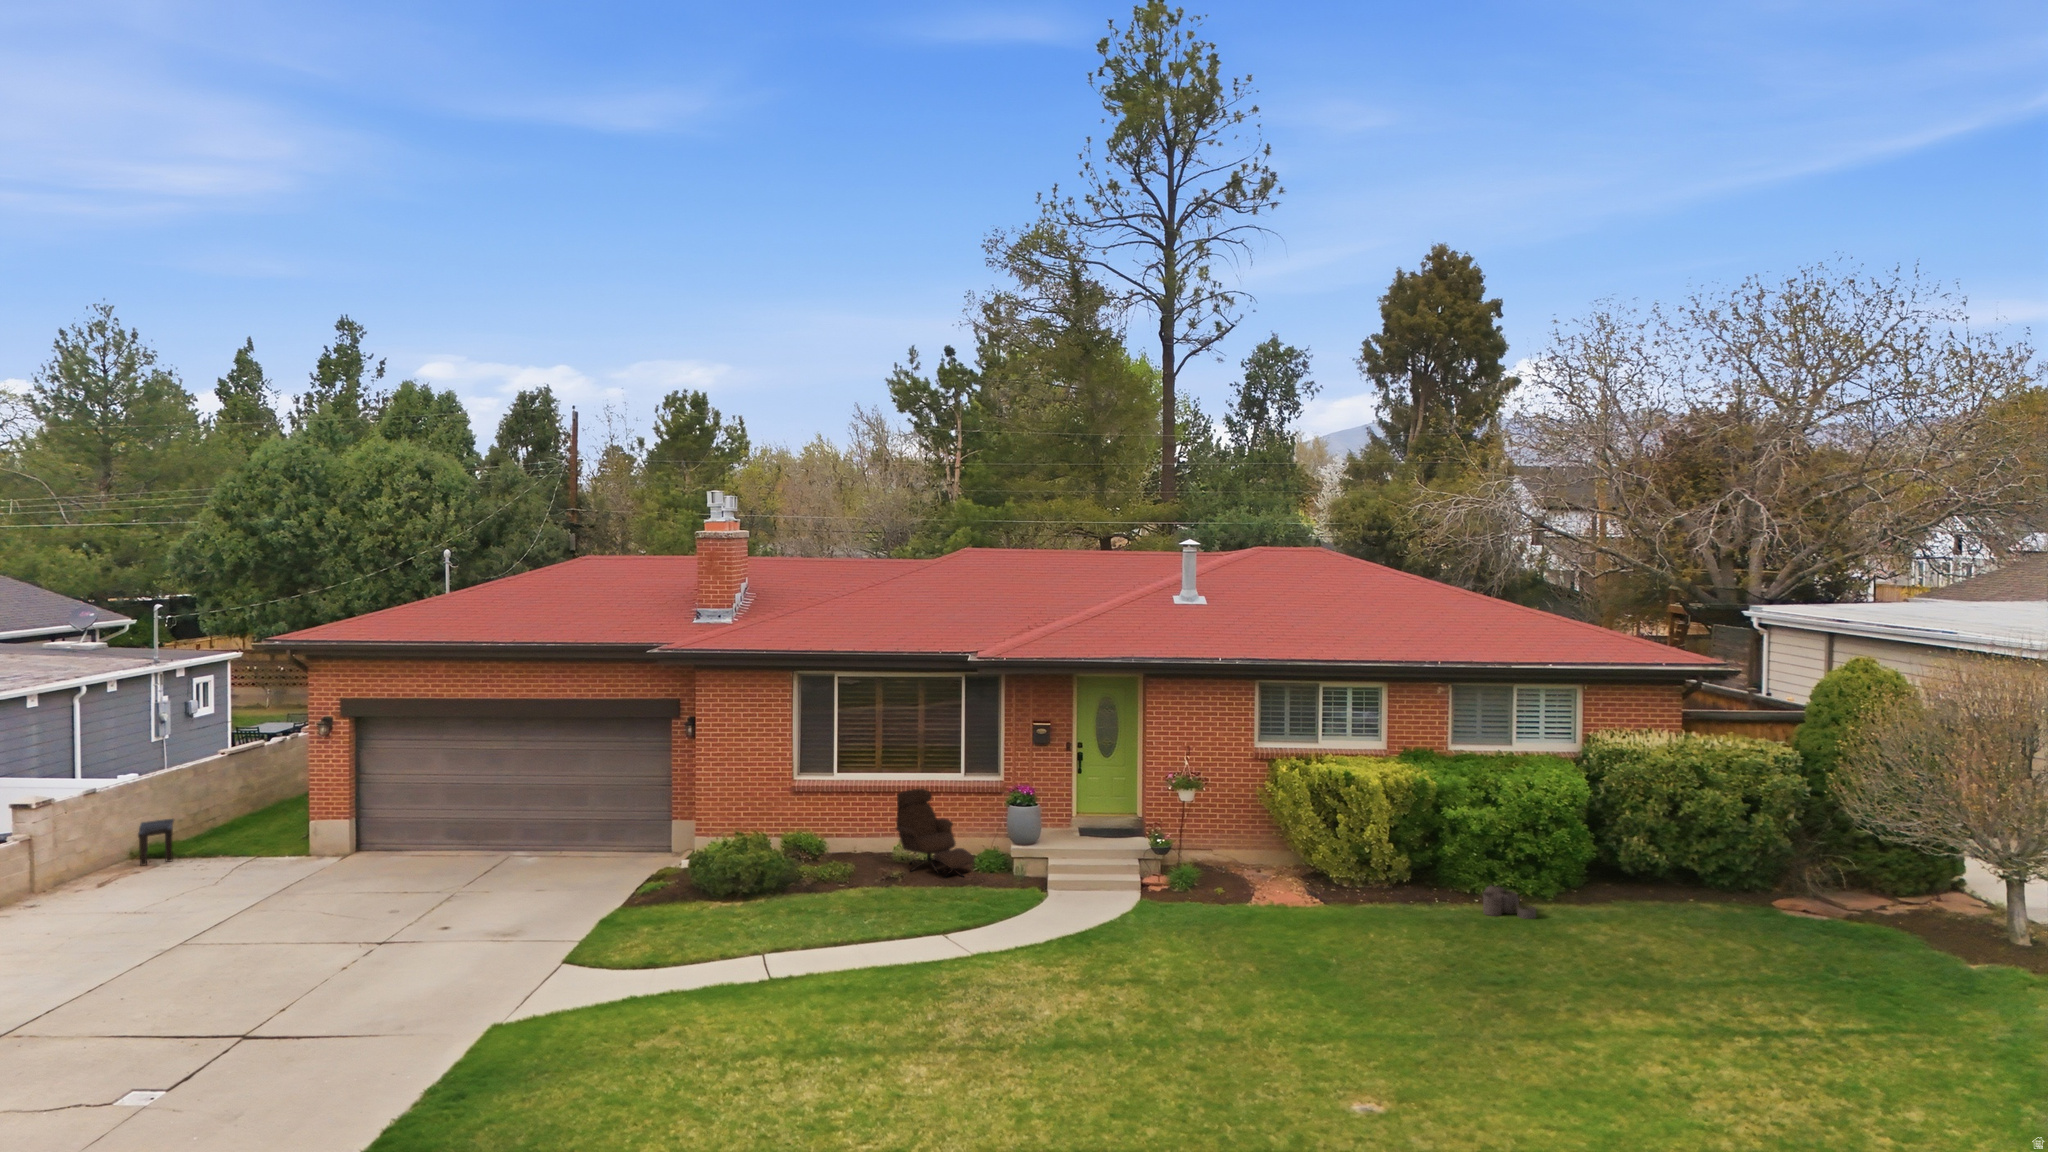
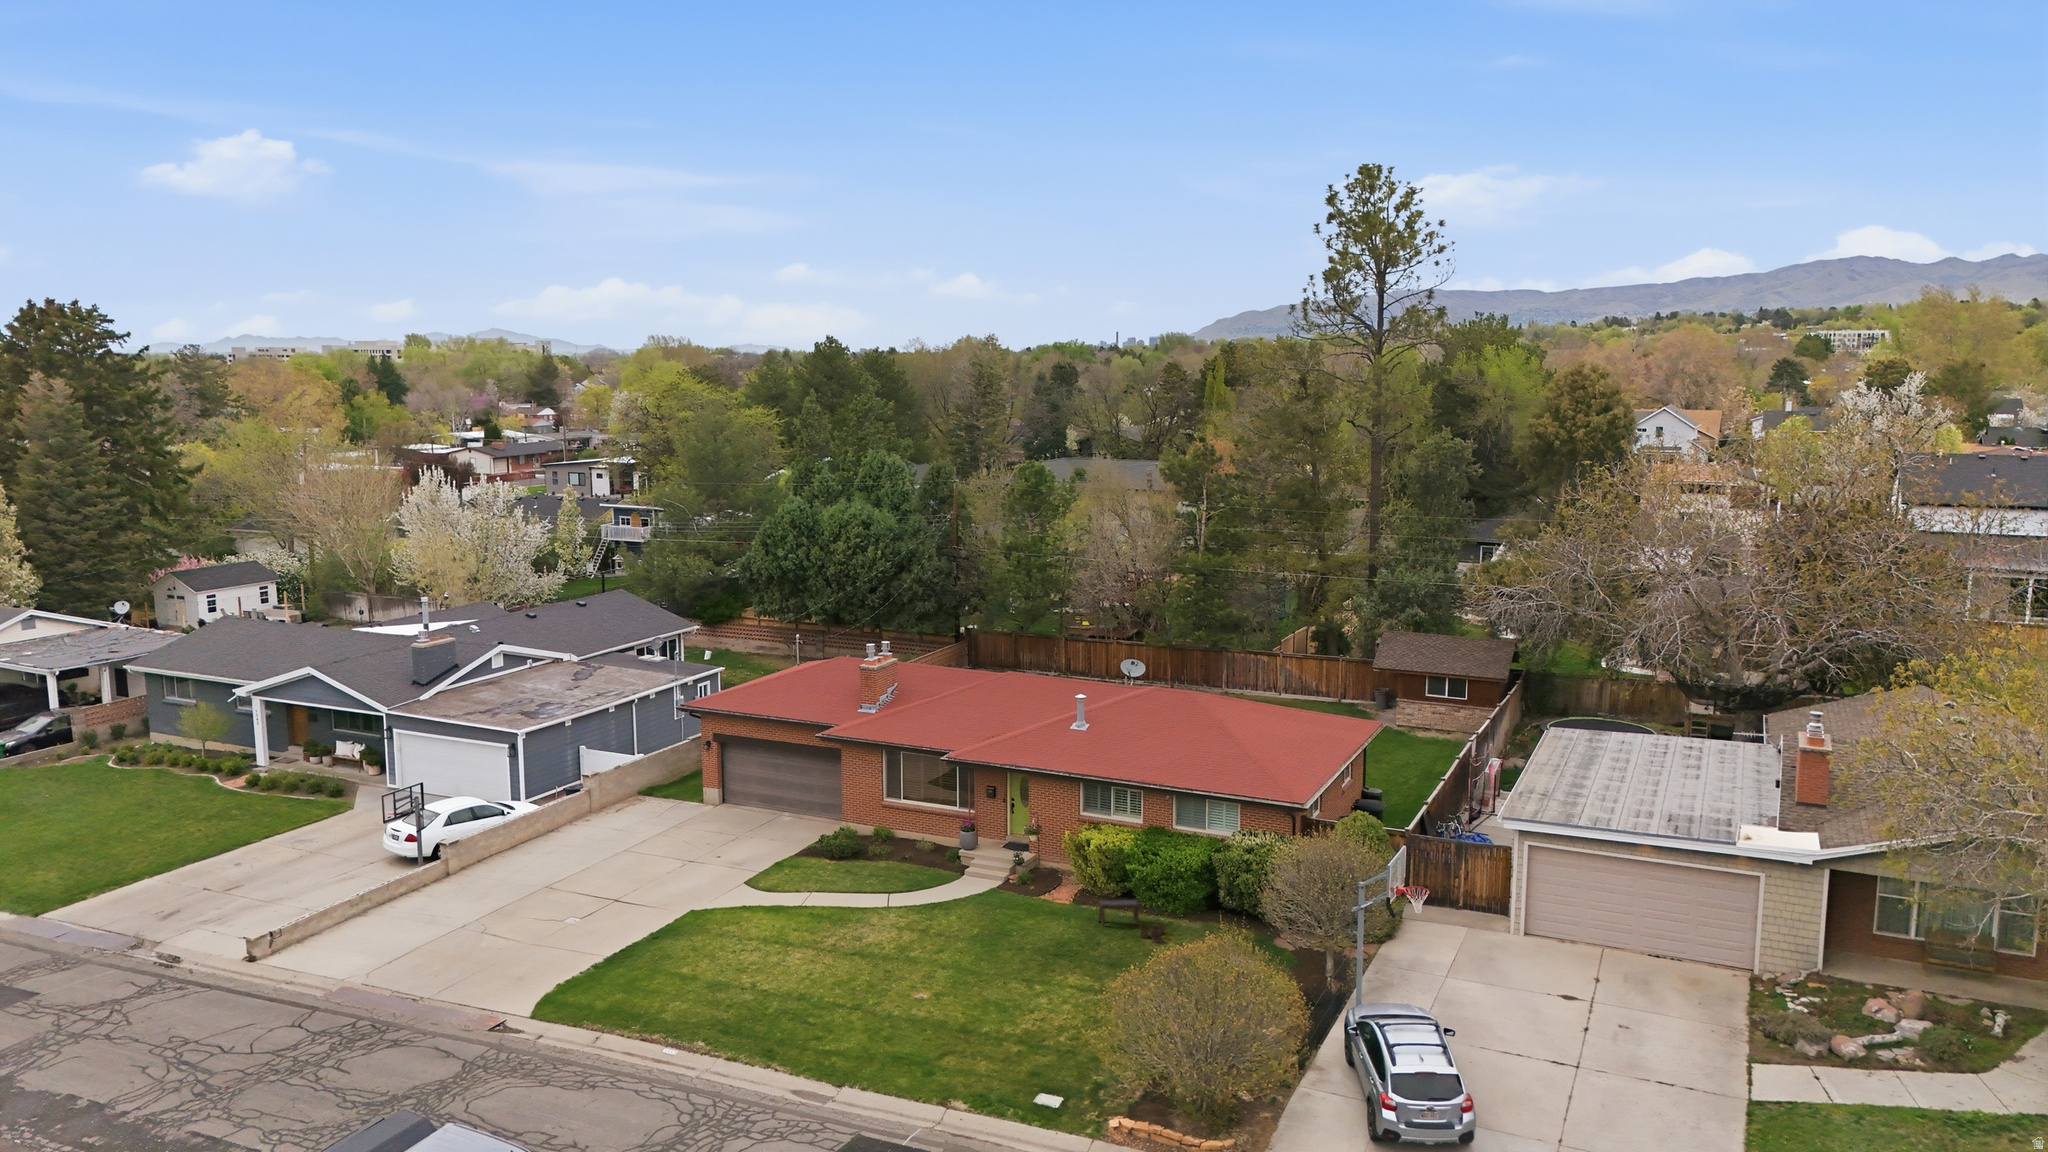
lounge chair: present [896,789,974,875] -> none [925,819,957,871]
bench: present [138,819,174,865] -> present [1099,900,1139,926]

